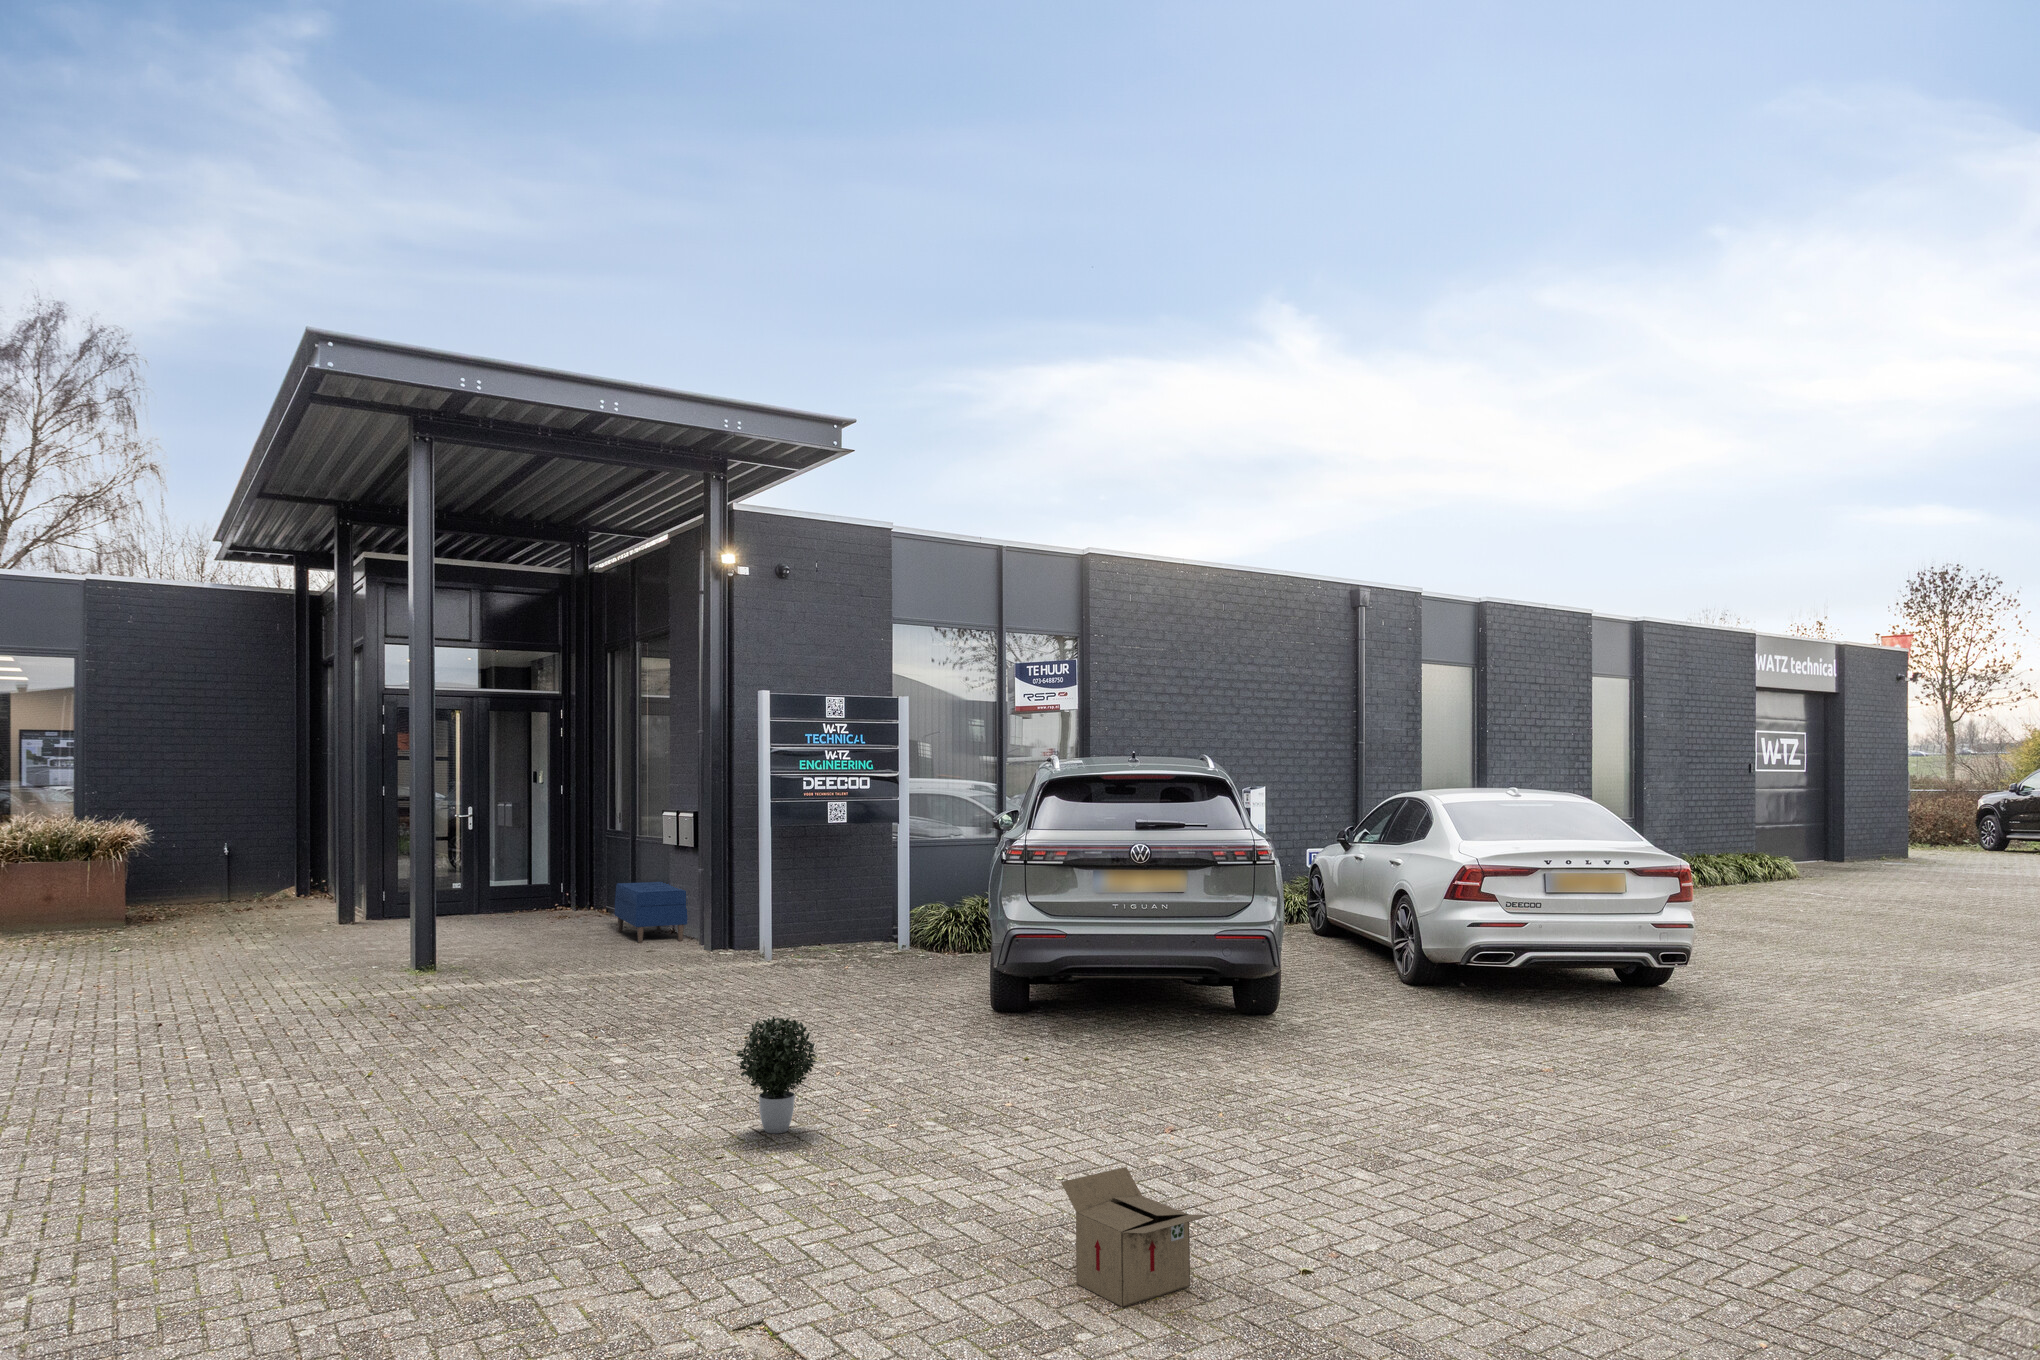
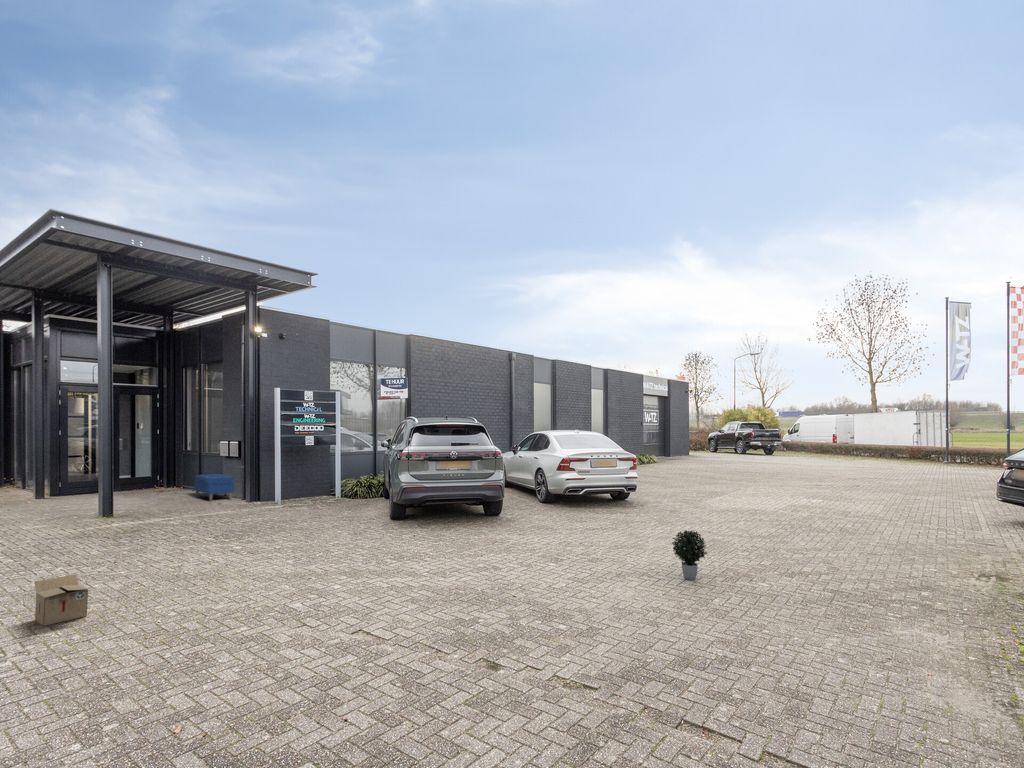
potted plant: present [736,1016,816,1133] -> present [672,531,707,580]
cardboard box: present [1061,1167,1212,1307] -> present [34,574,88,626]

